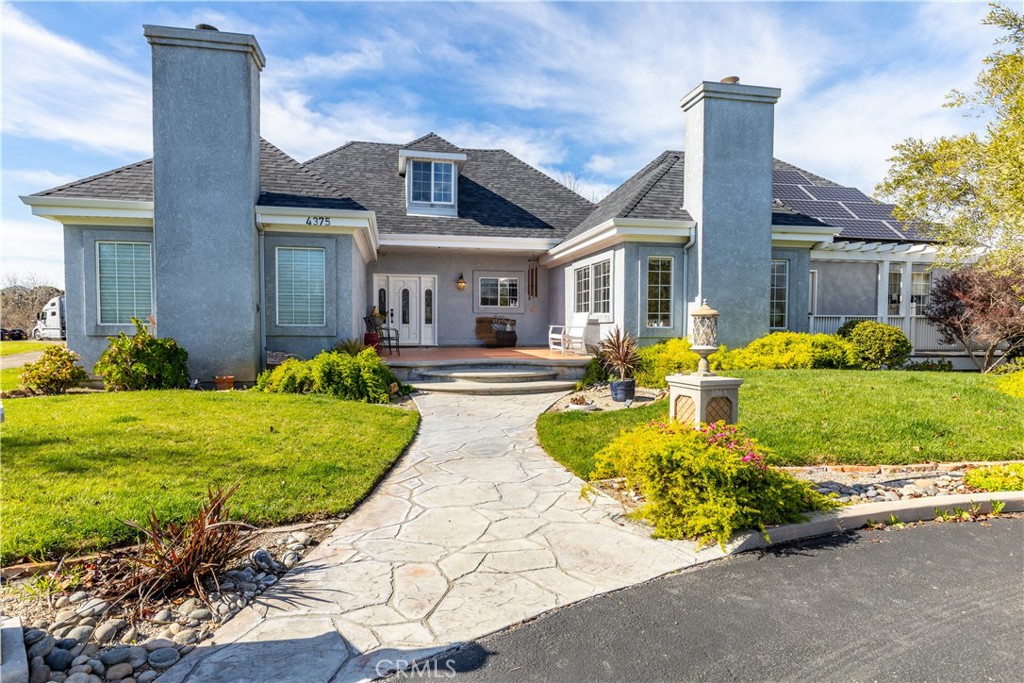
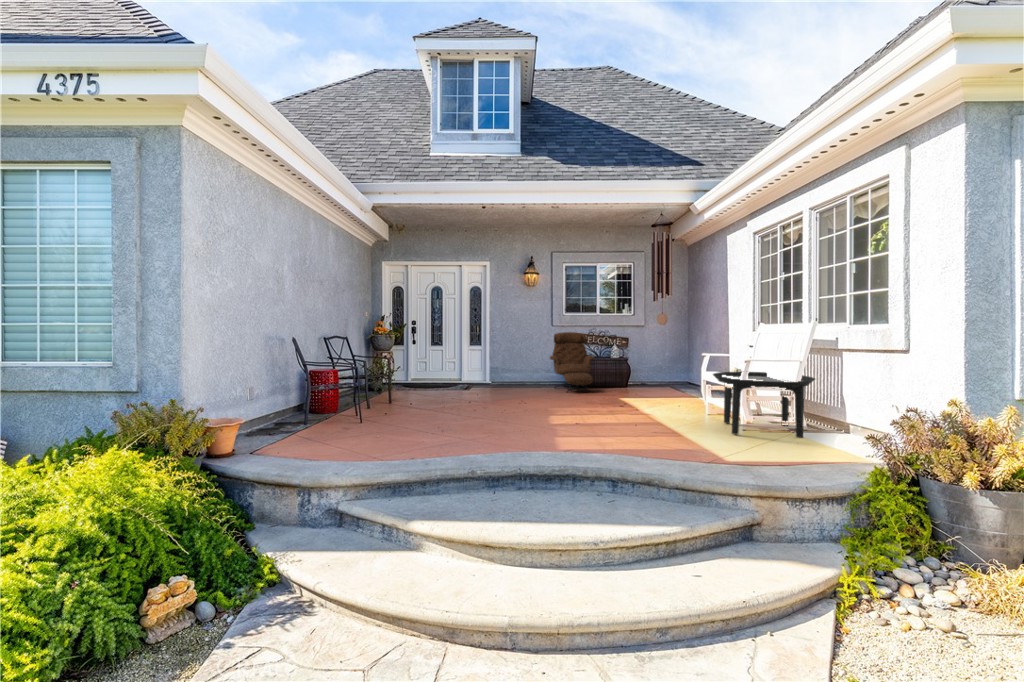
round table: none [551,333,590,358] -> present [713,372,815,438]

